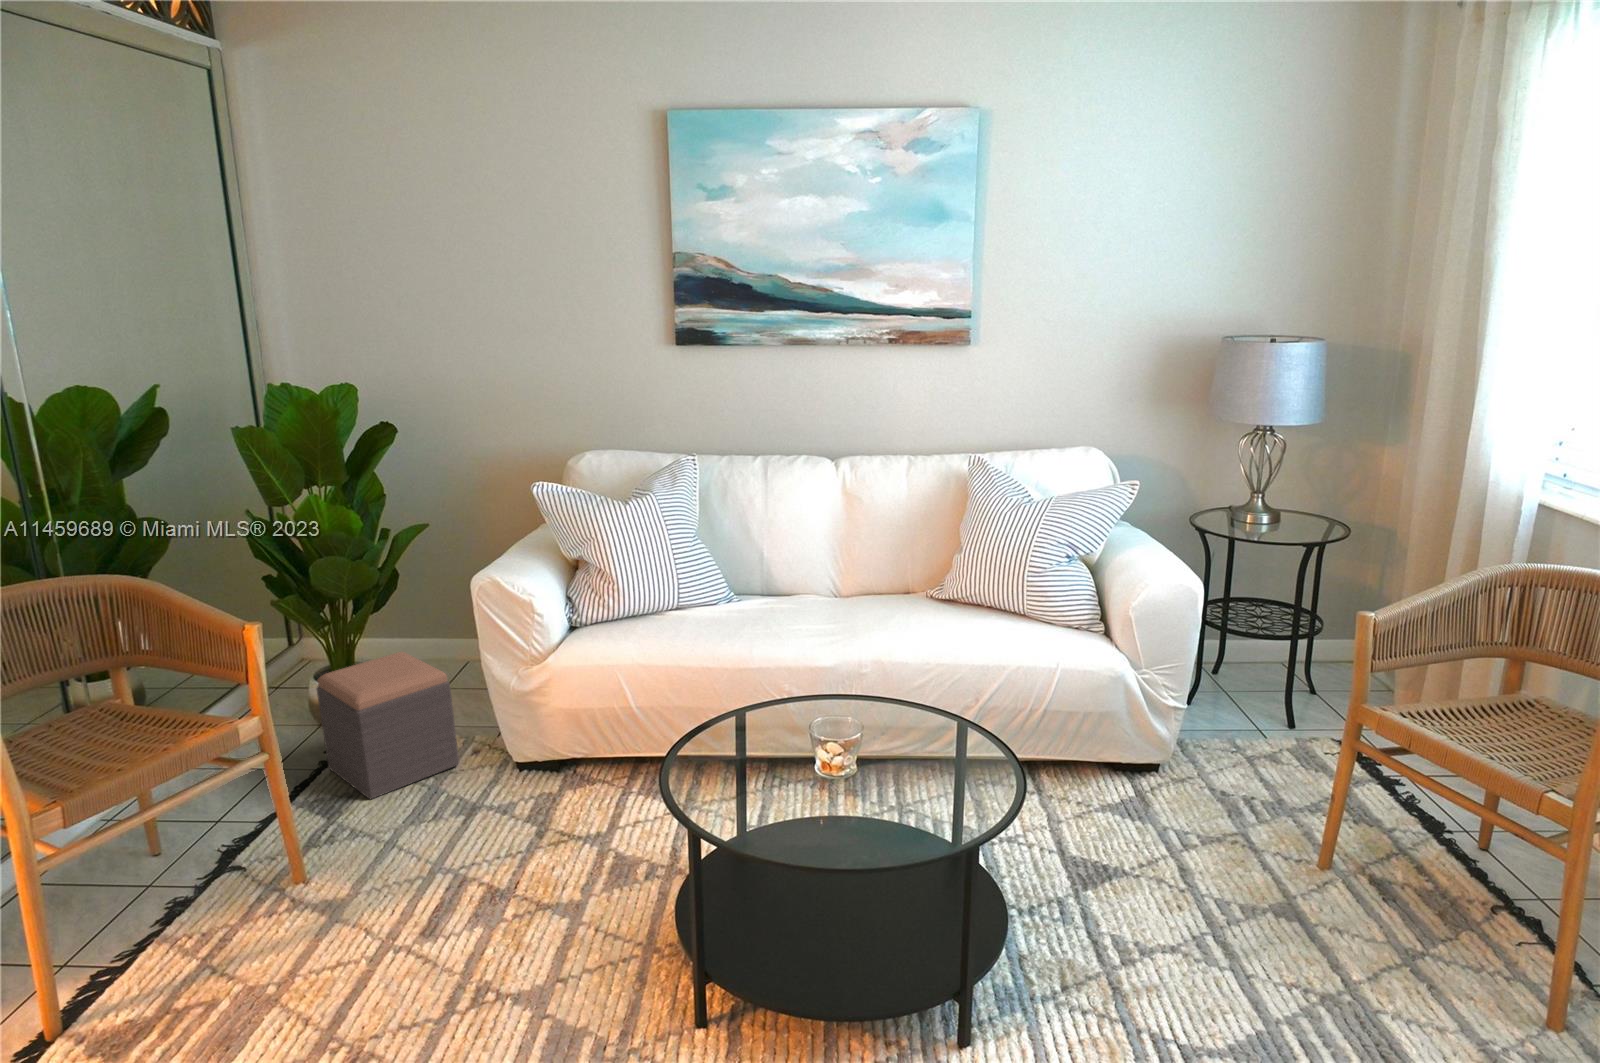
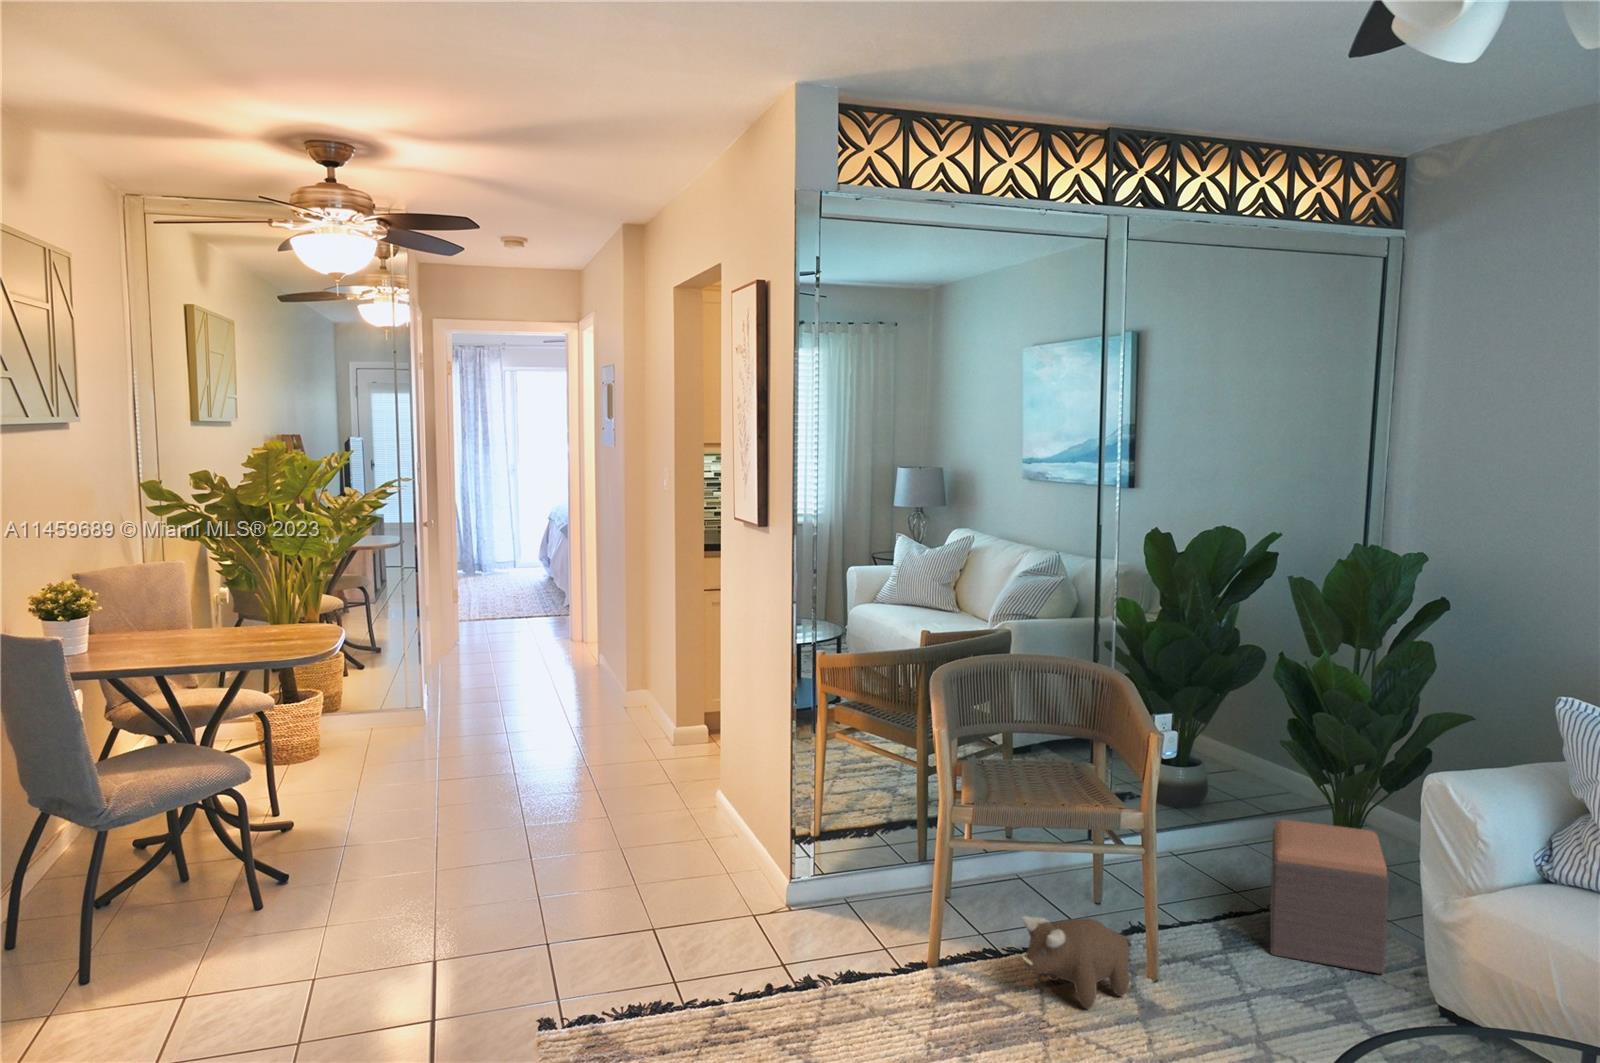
plush toy: none [175,854,303,951] -> present [1022,916,1129,1009]

